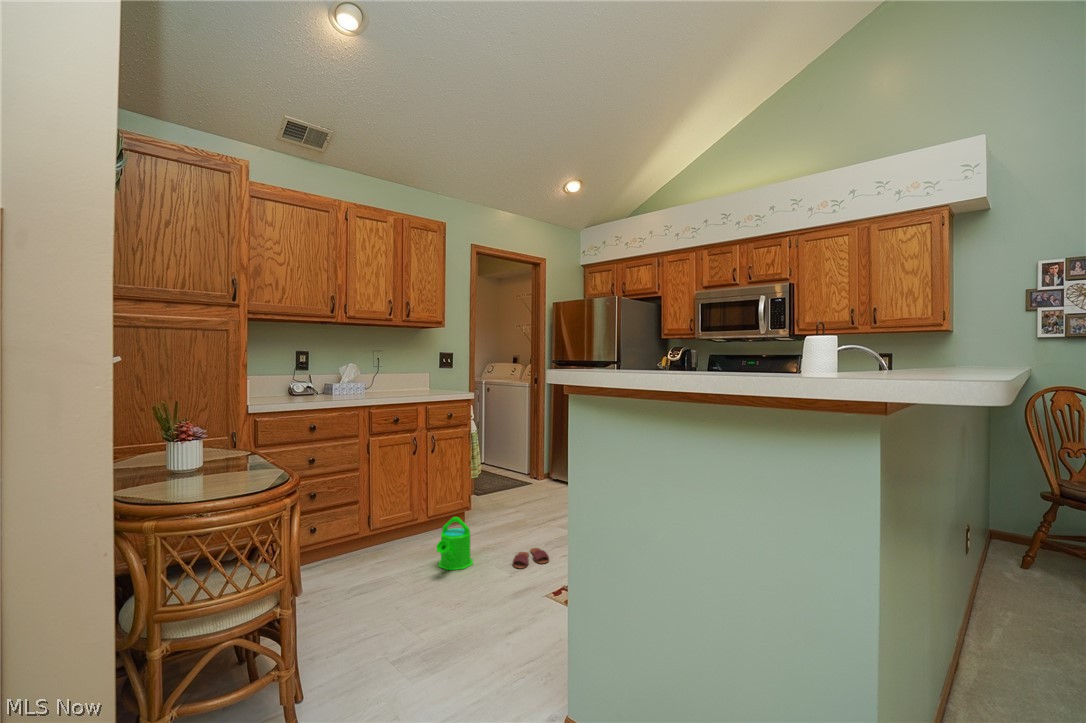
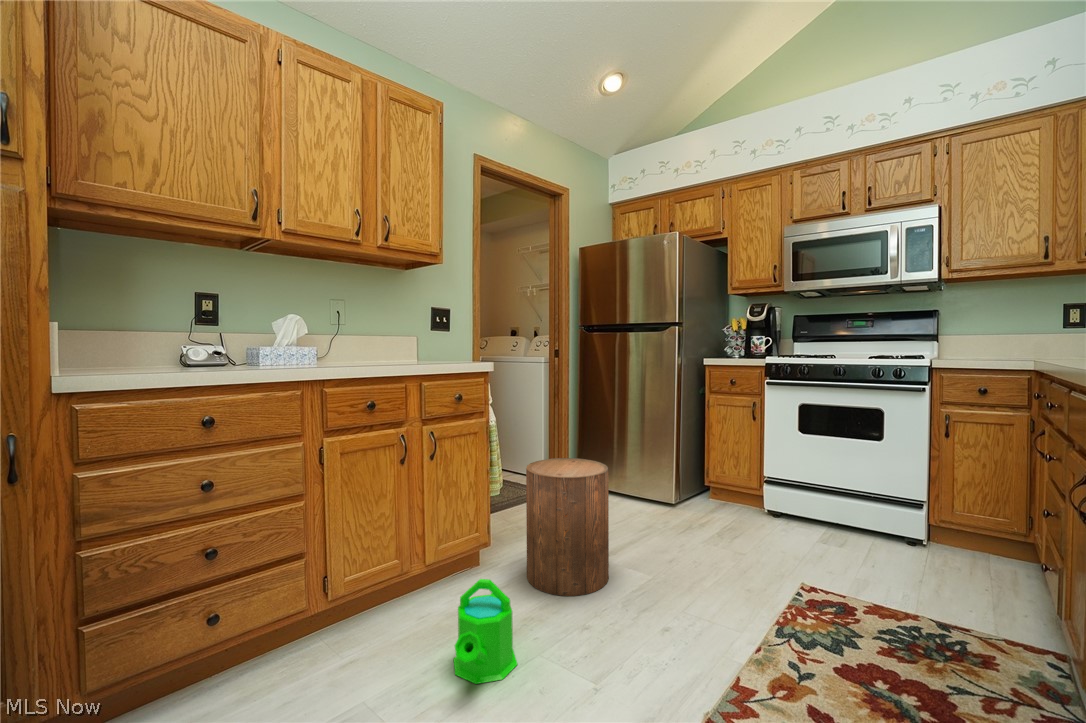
stool: none [492,455,544,539] -> present [526,458,609,596]
slippers: present [512,548,549,568] -> none [588,616,649,672]

